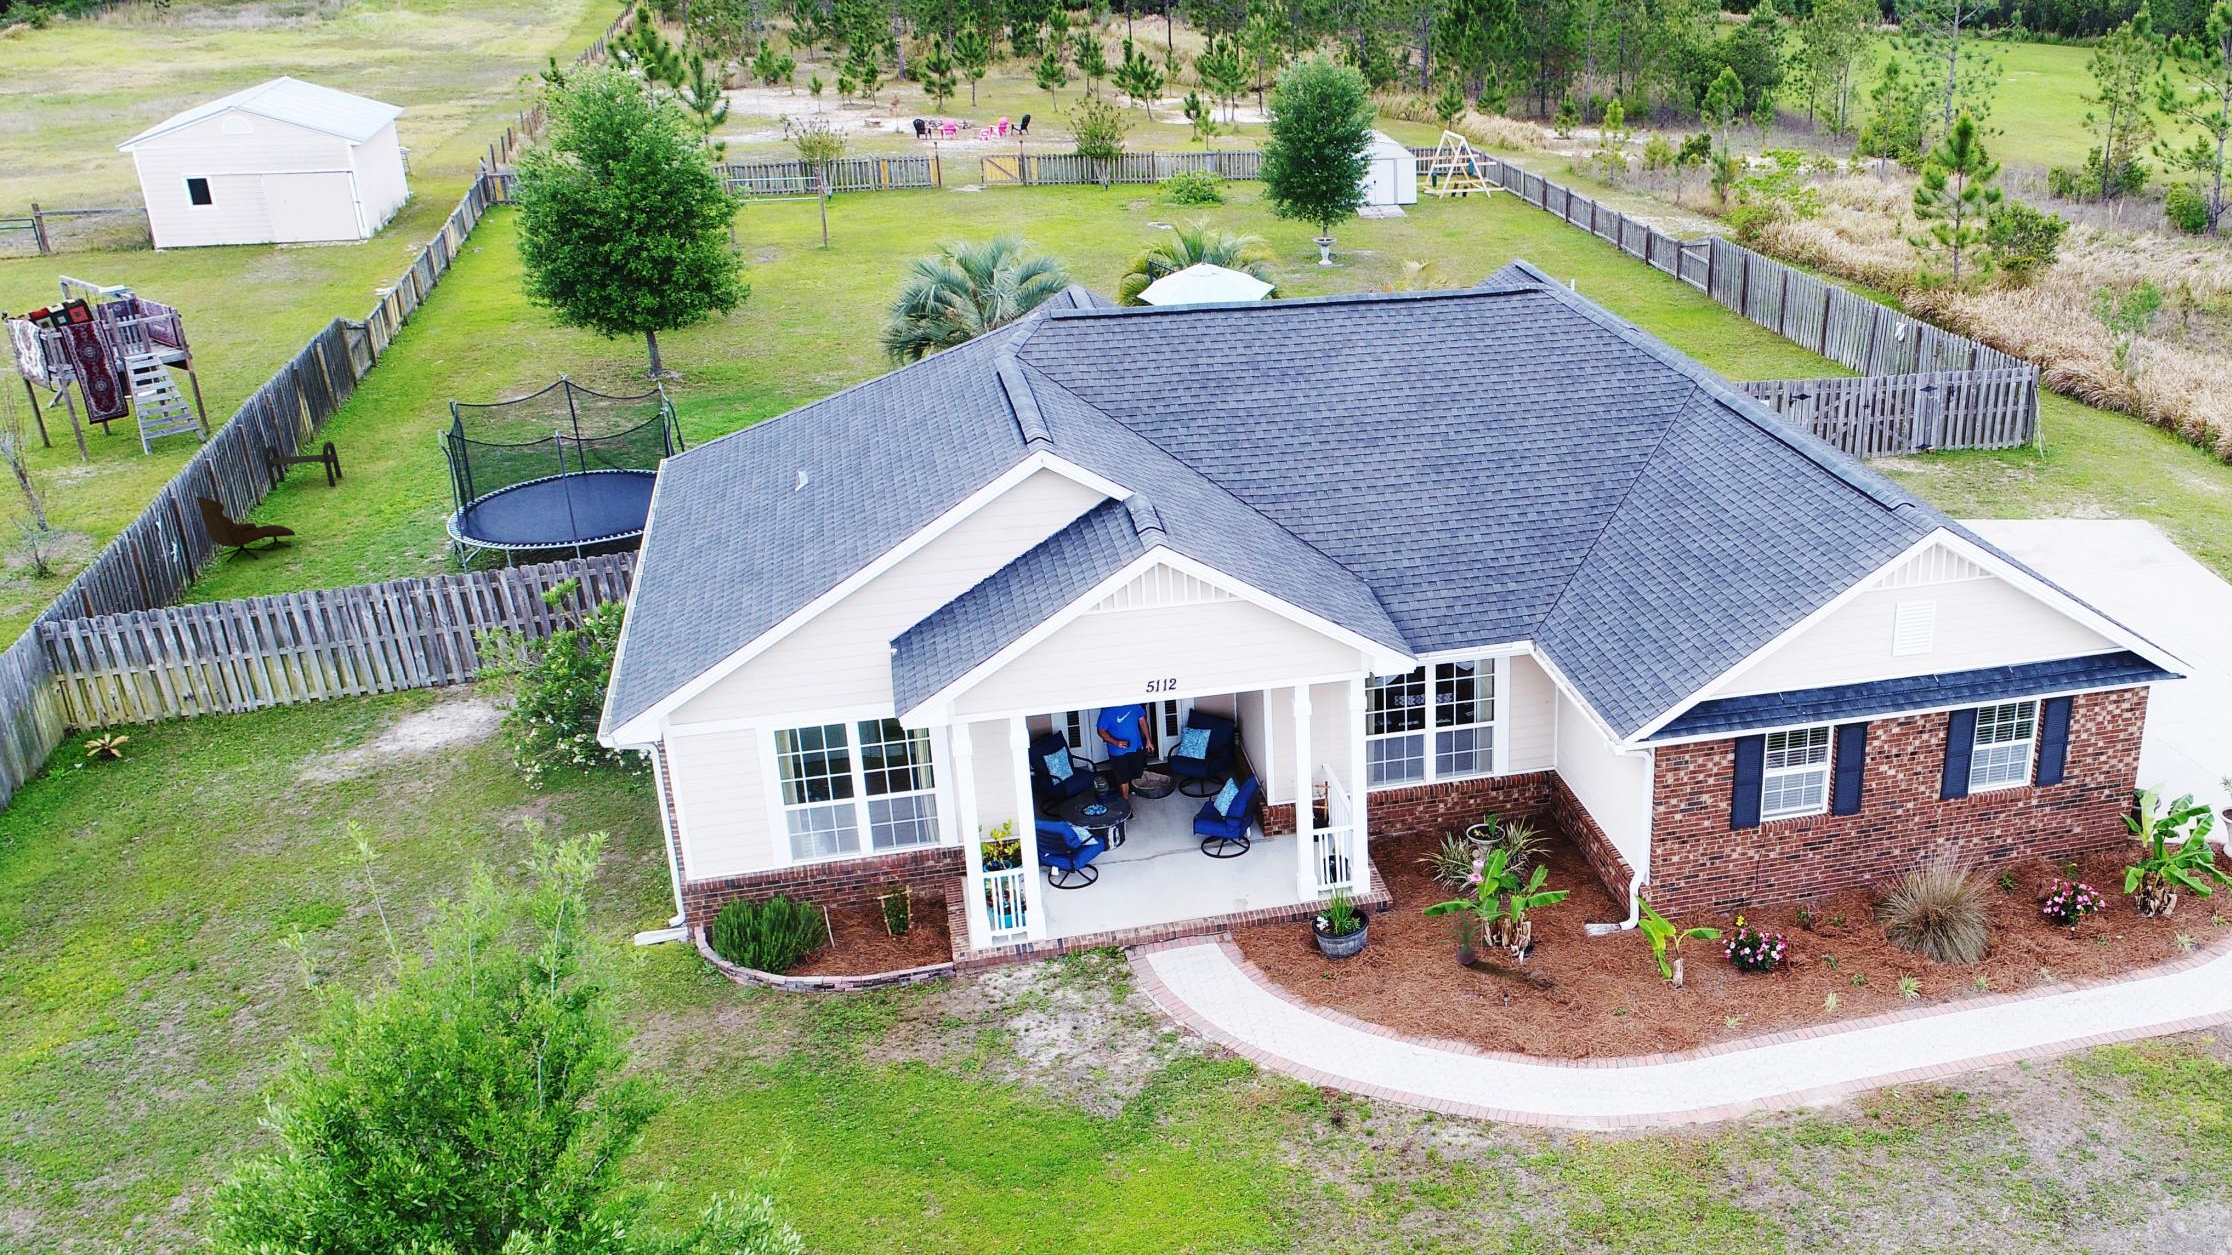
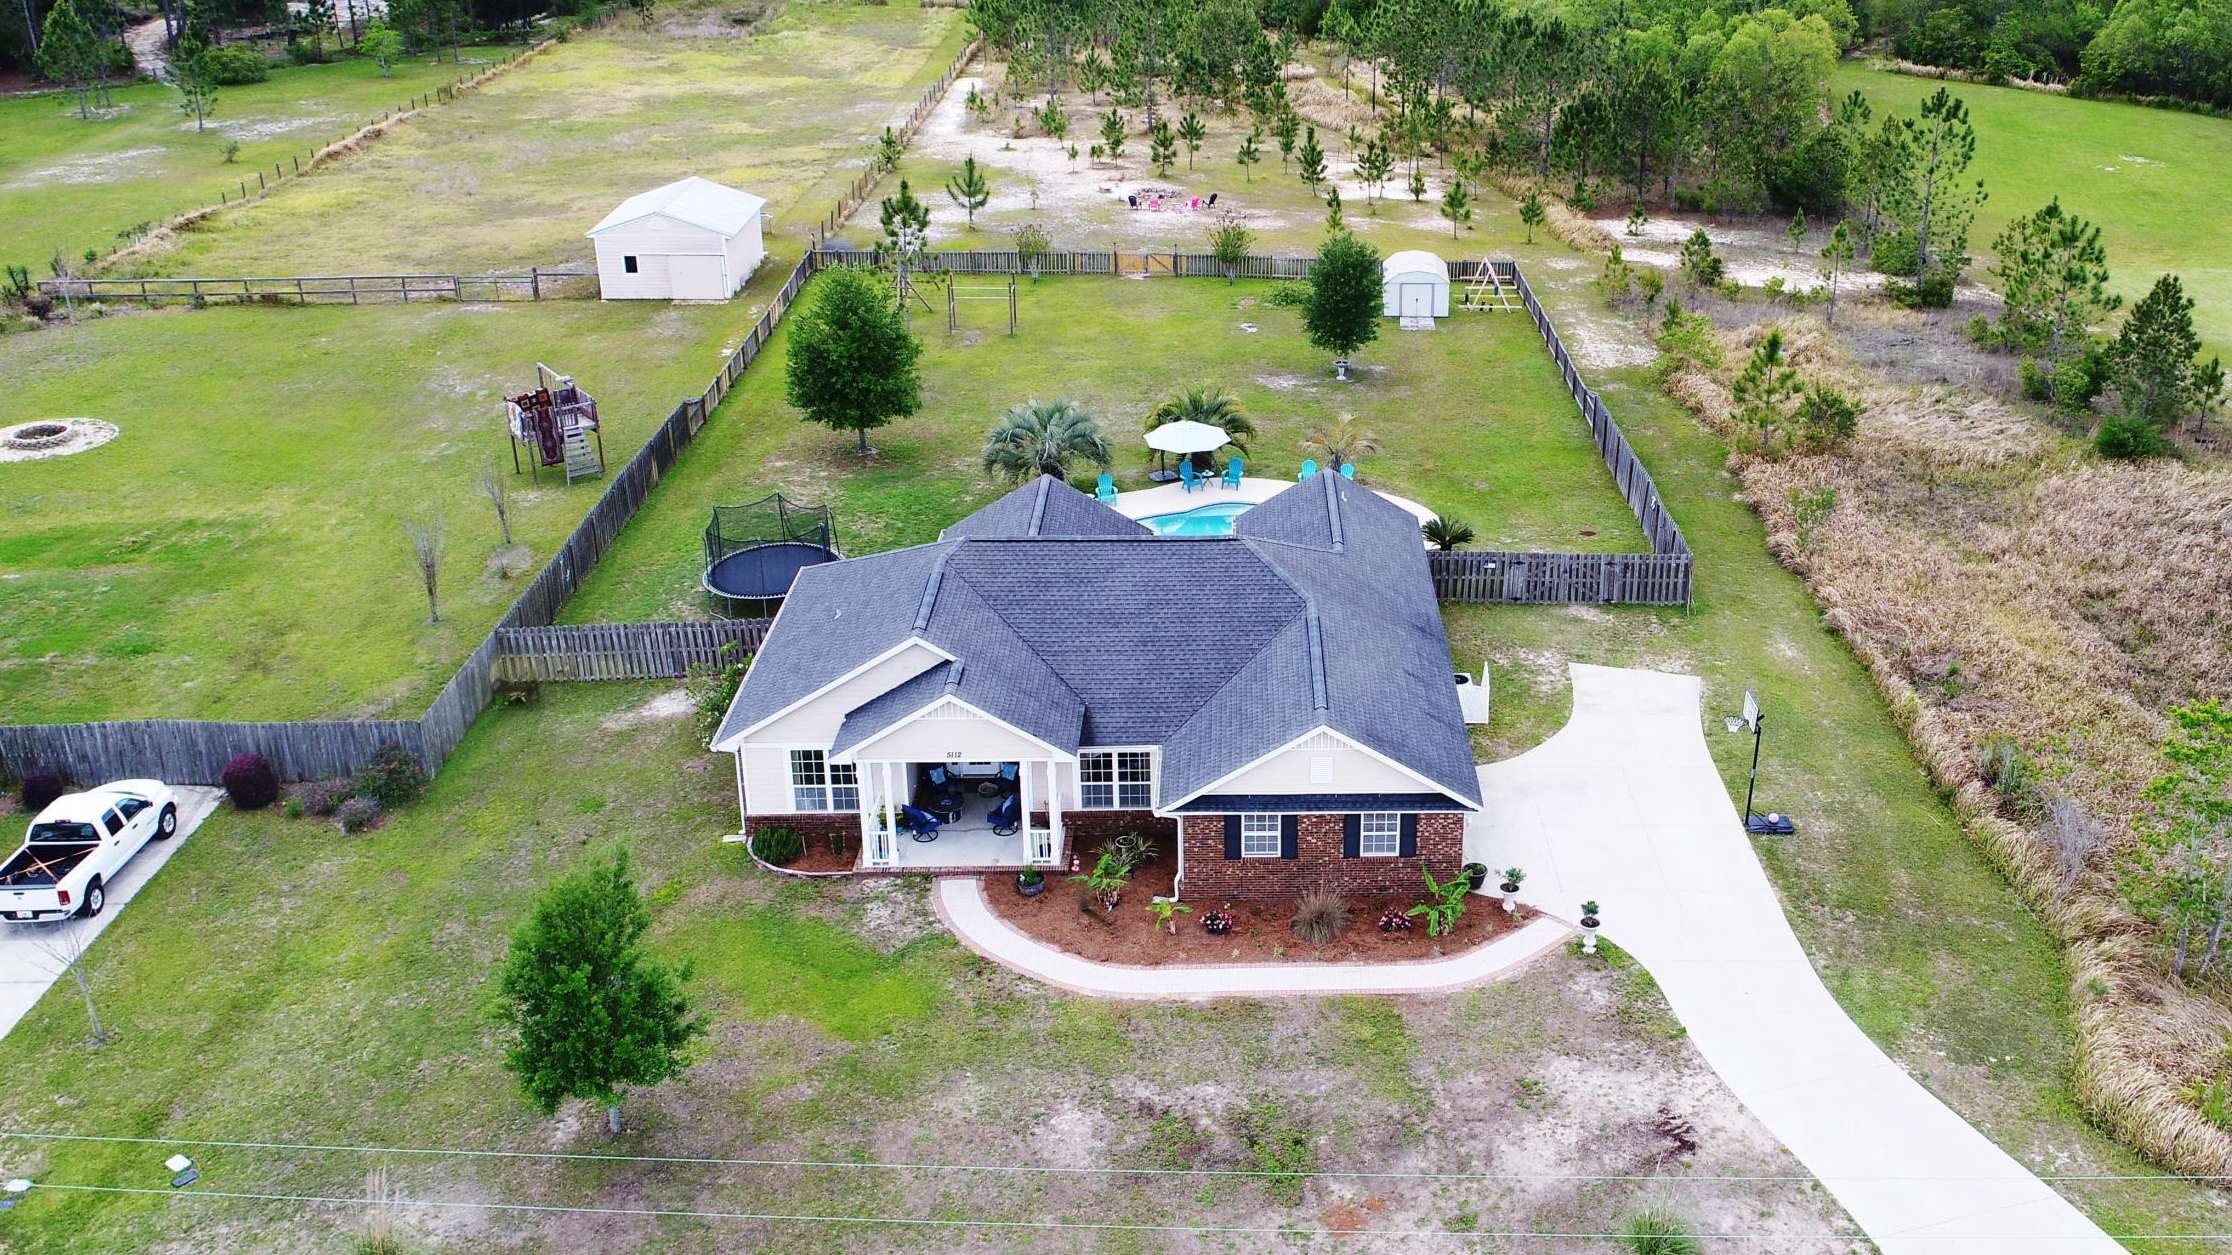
bench: present [264,442,342,490] -> present [491,678,541,710]
lounge chair: present [197,497,295,563] -> none [582,543,630,579]

